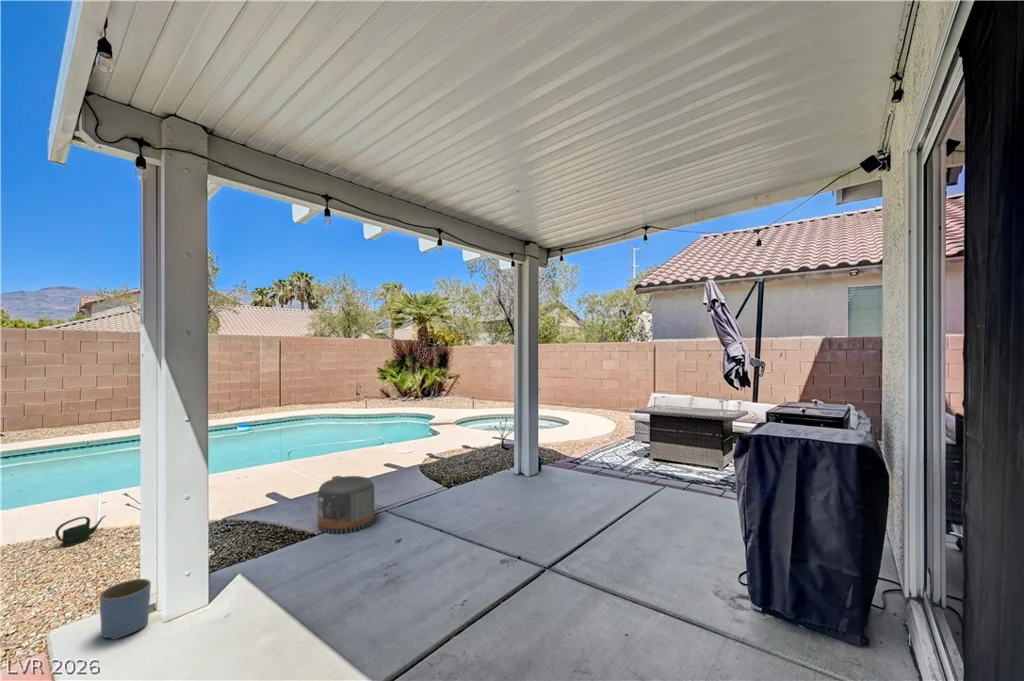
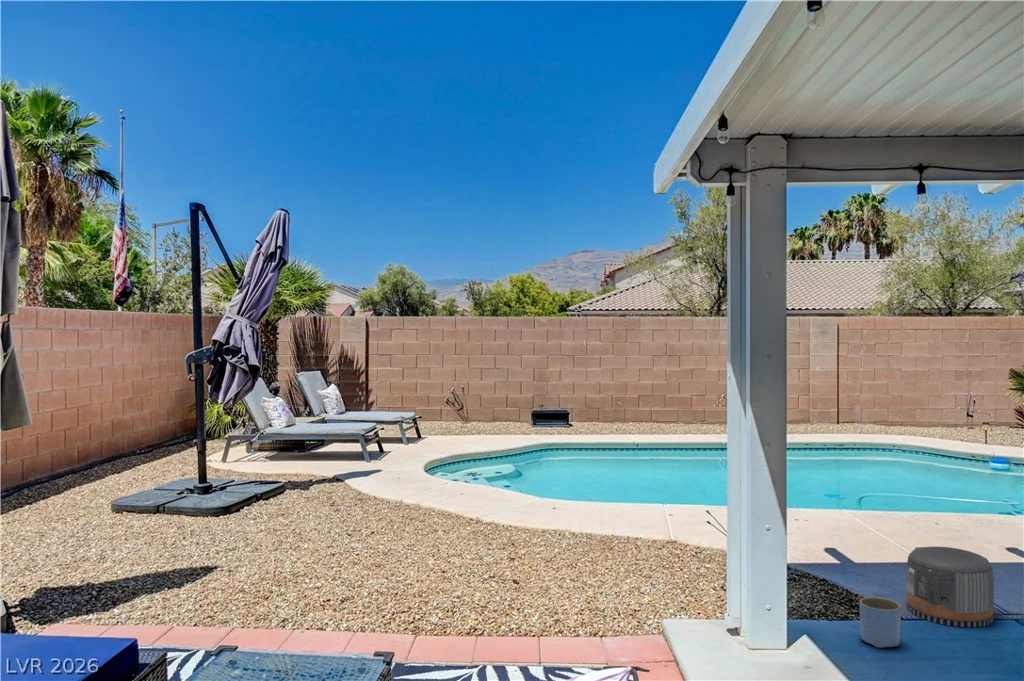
watering can: present [55,516,105,547] -> none [638,529,674,556]
planter: present [100,579,151,639] -> present [859,597,901,648]

